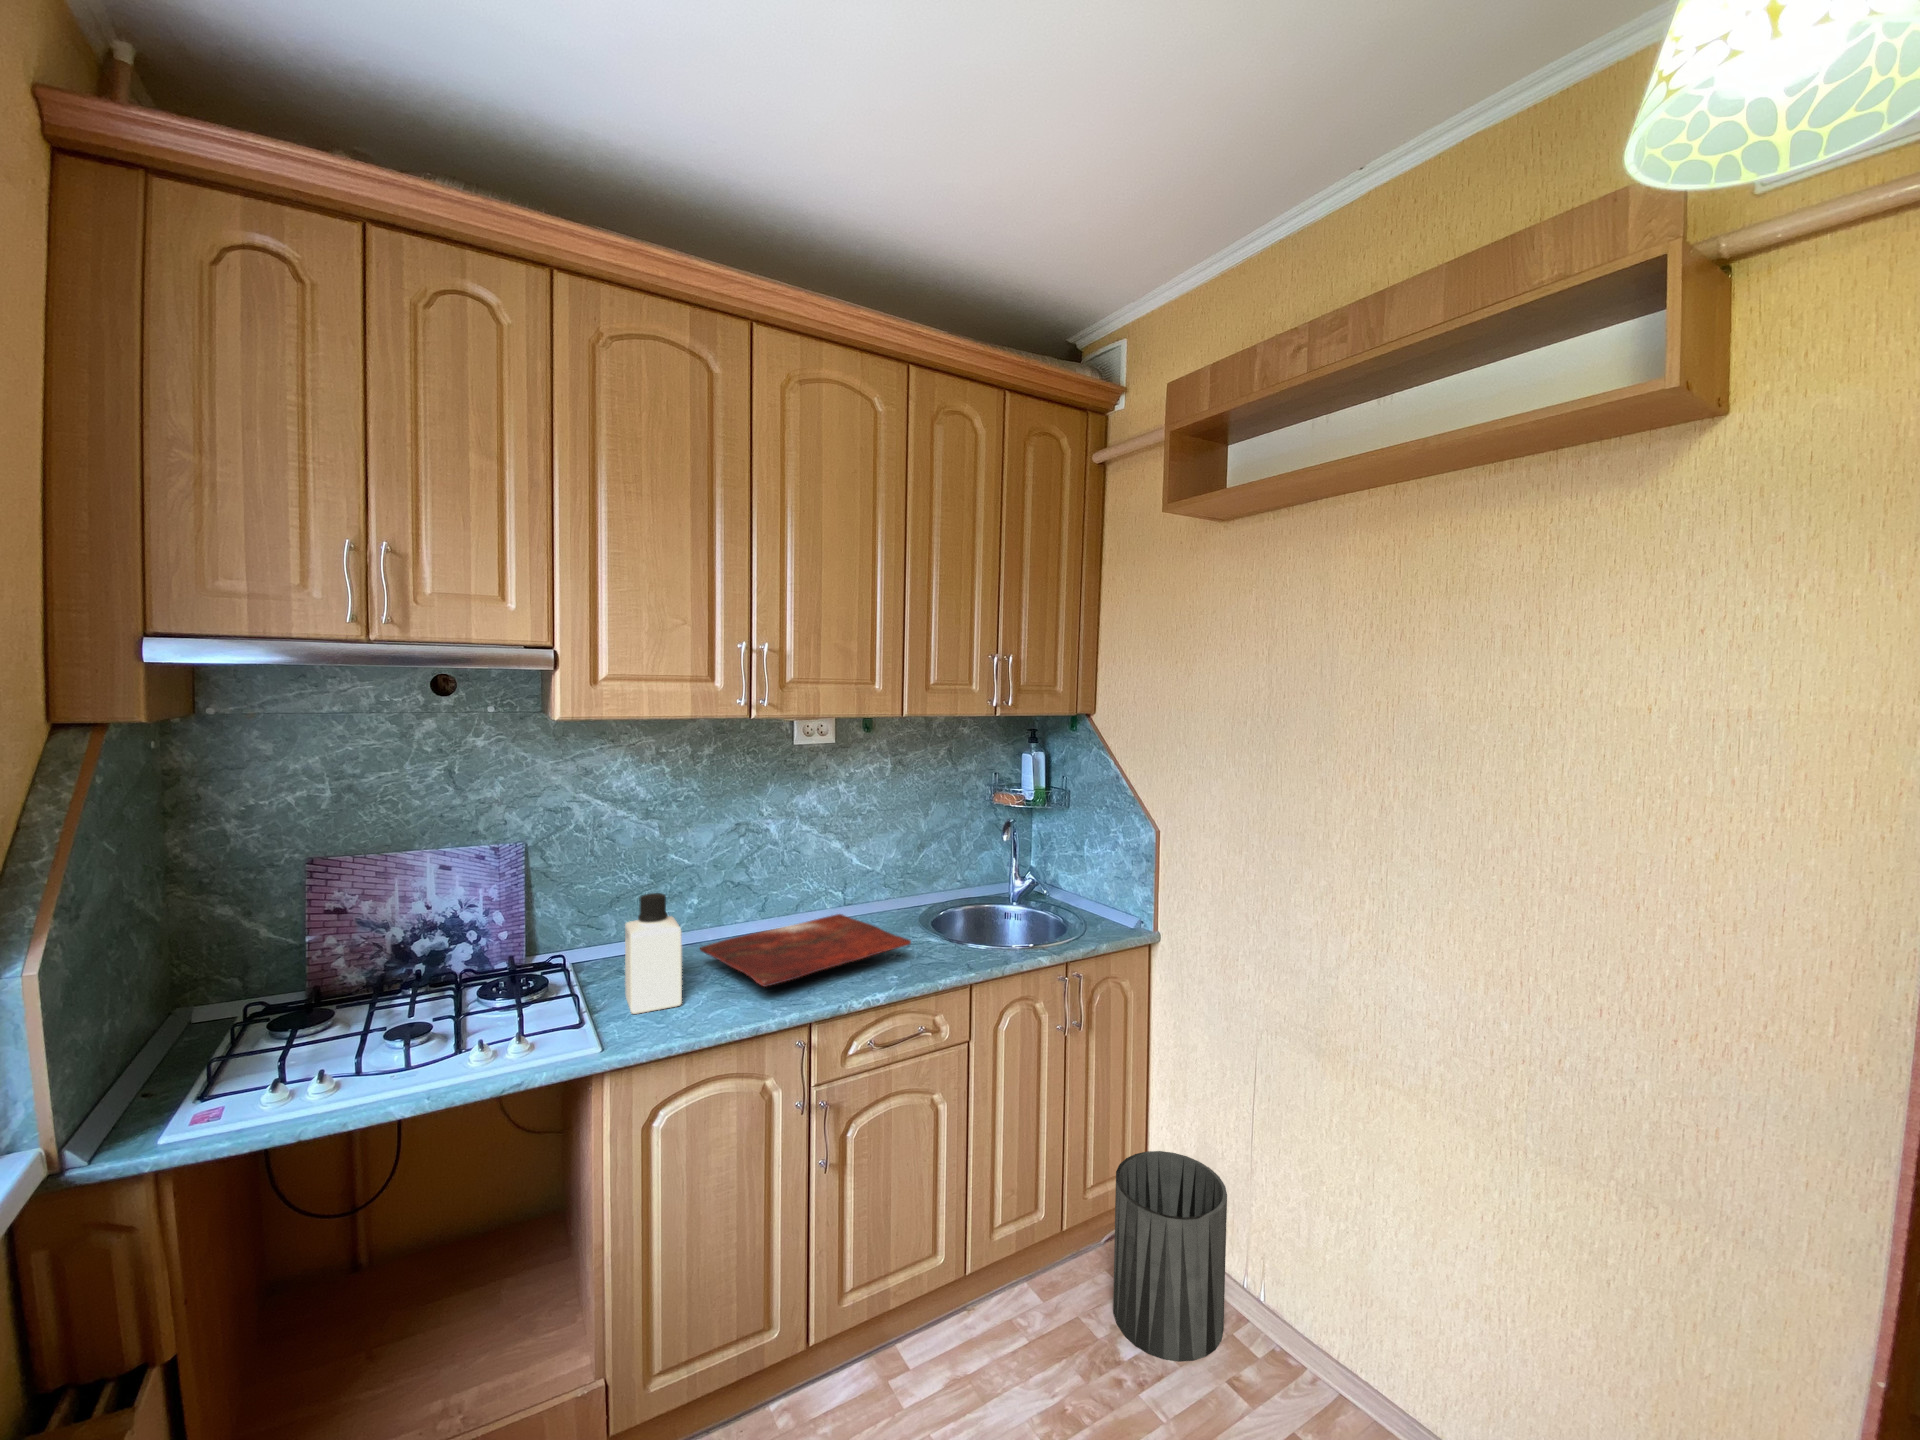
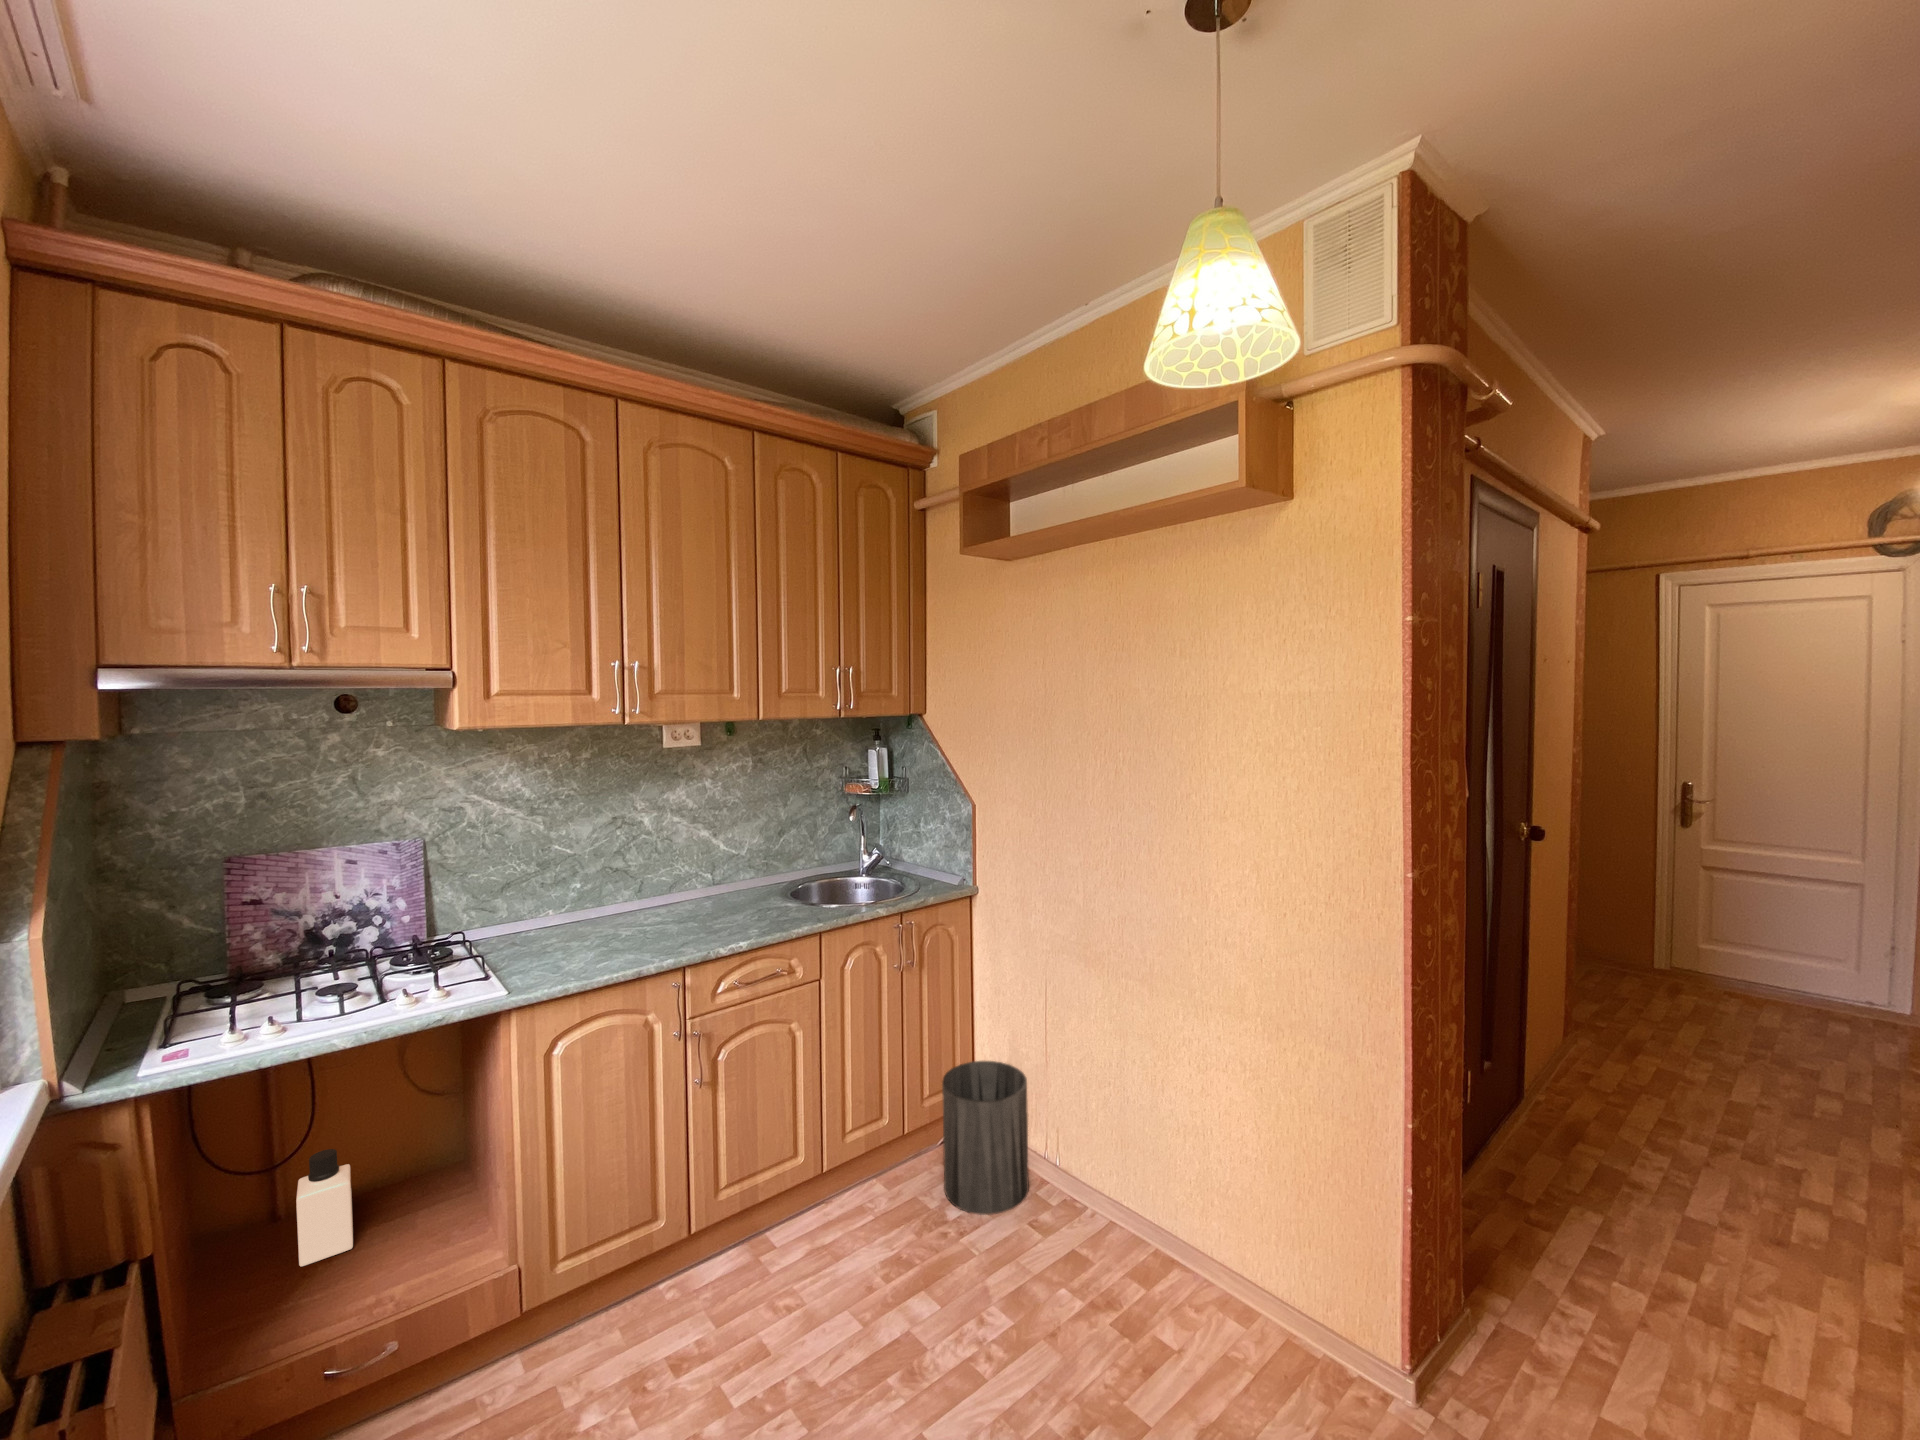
bottle: present [625,893,682,1014] -> present [296,1149,353,1267]
cutting board: present [700,914,911,987] -> none [586,889,769,940]

